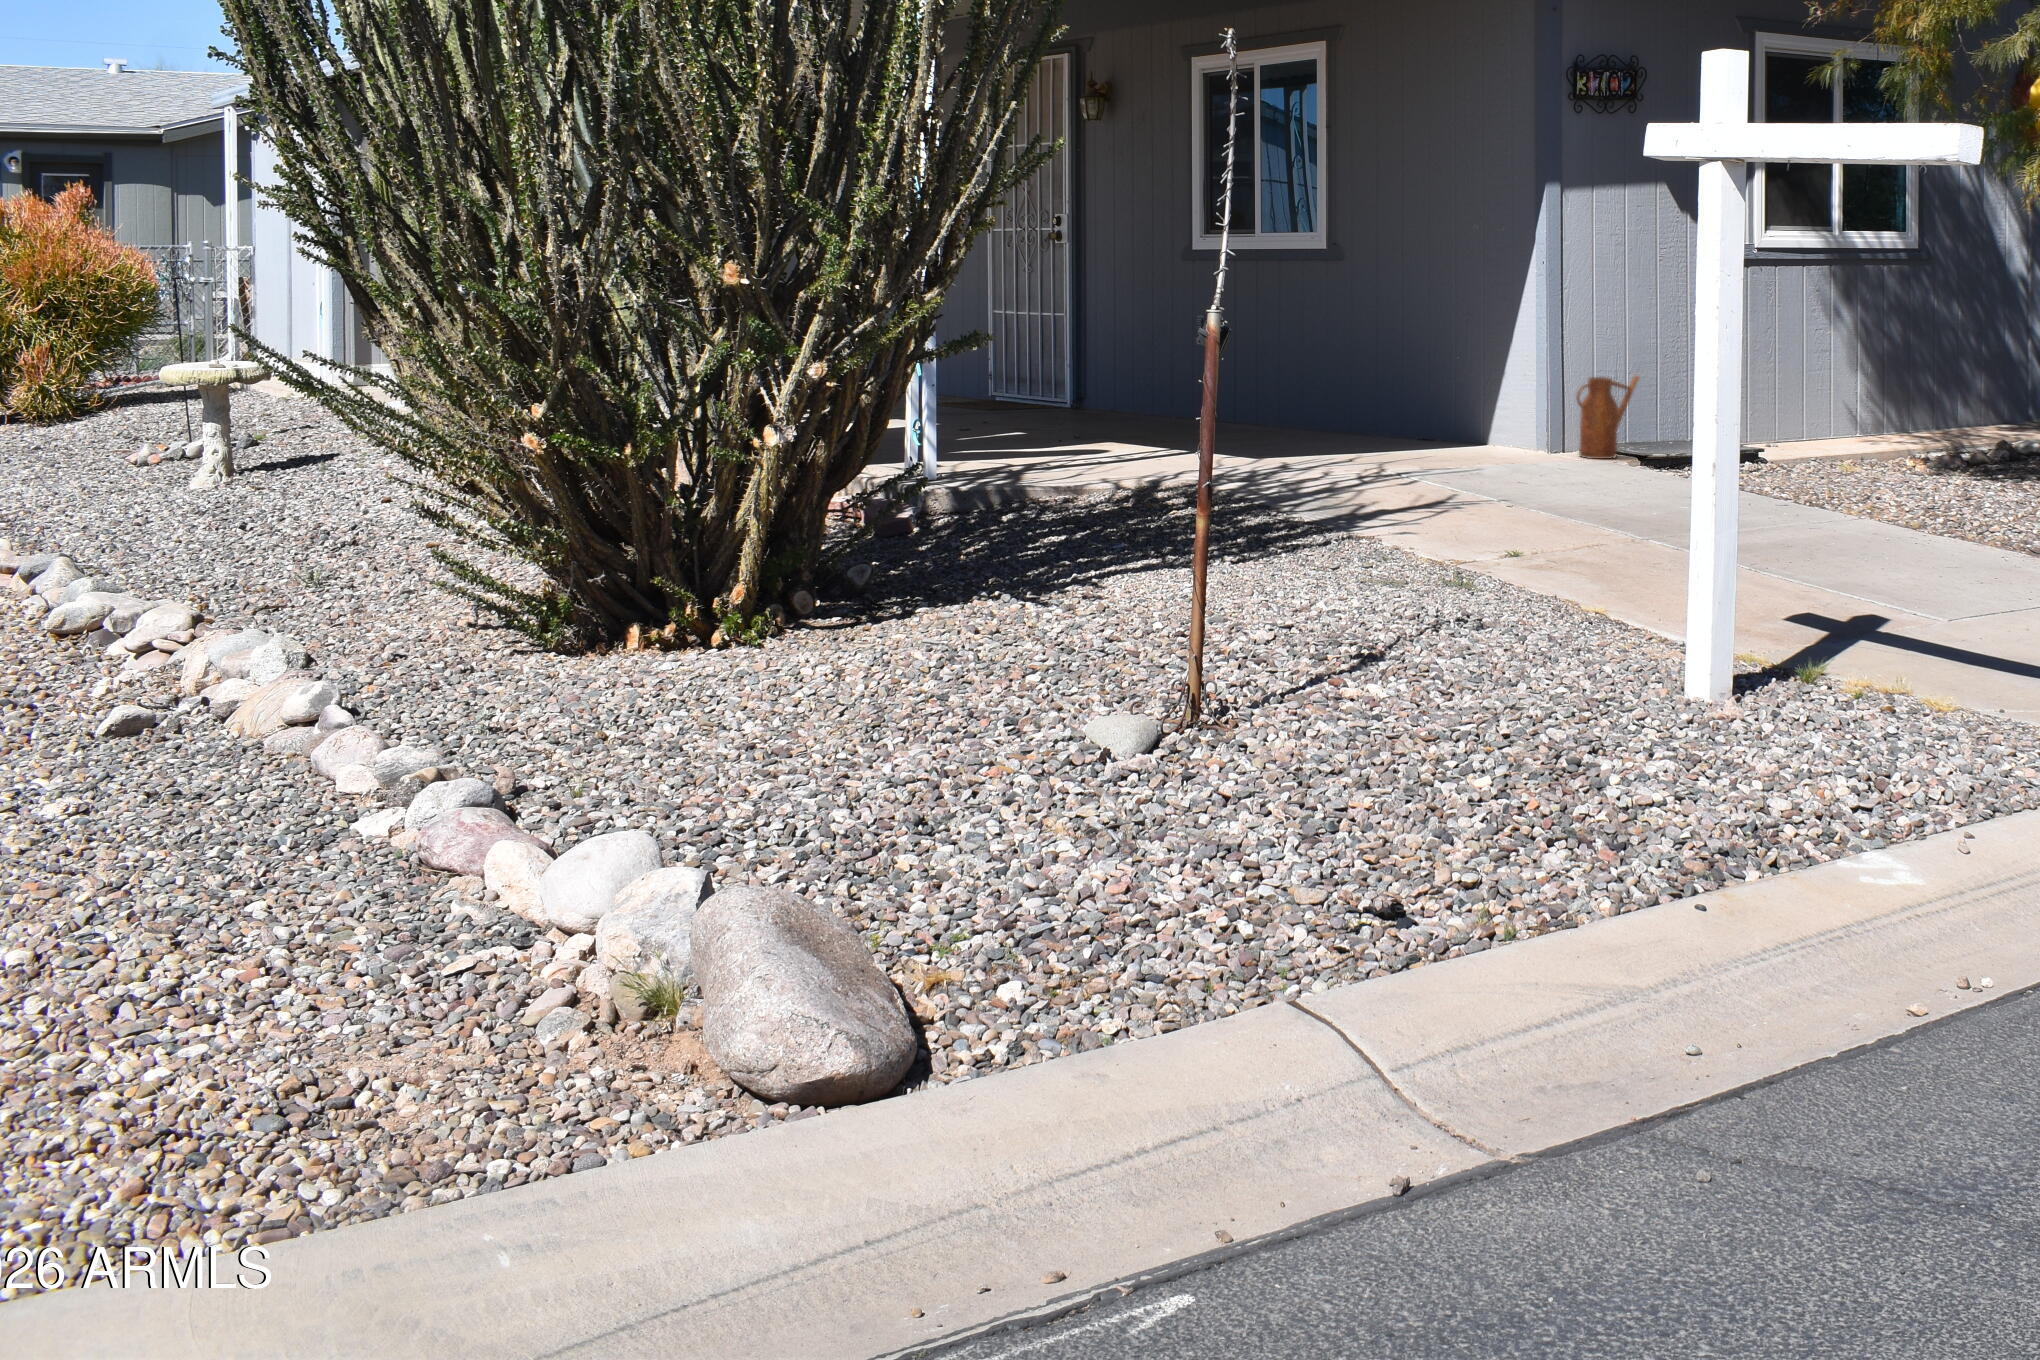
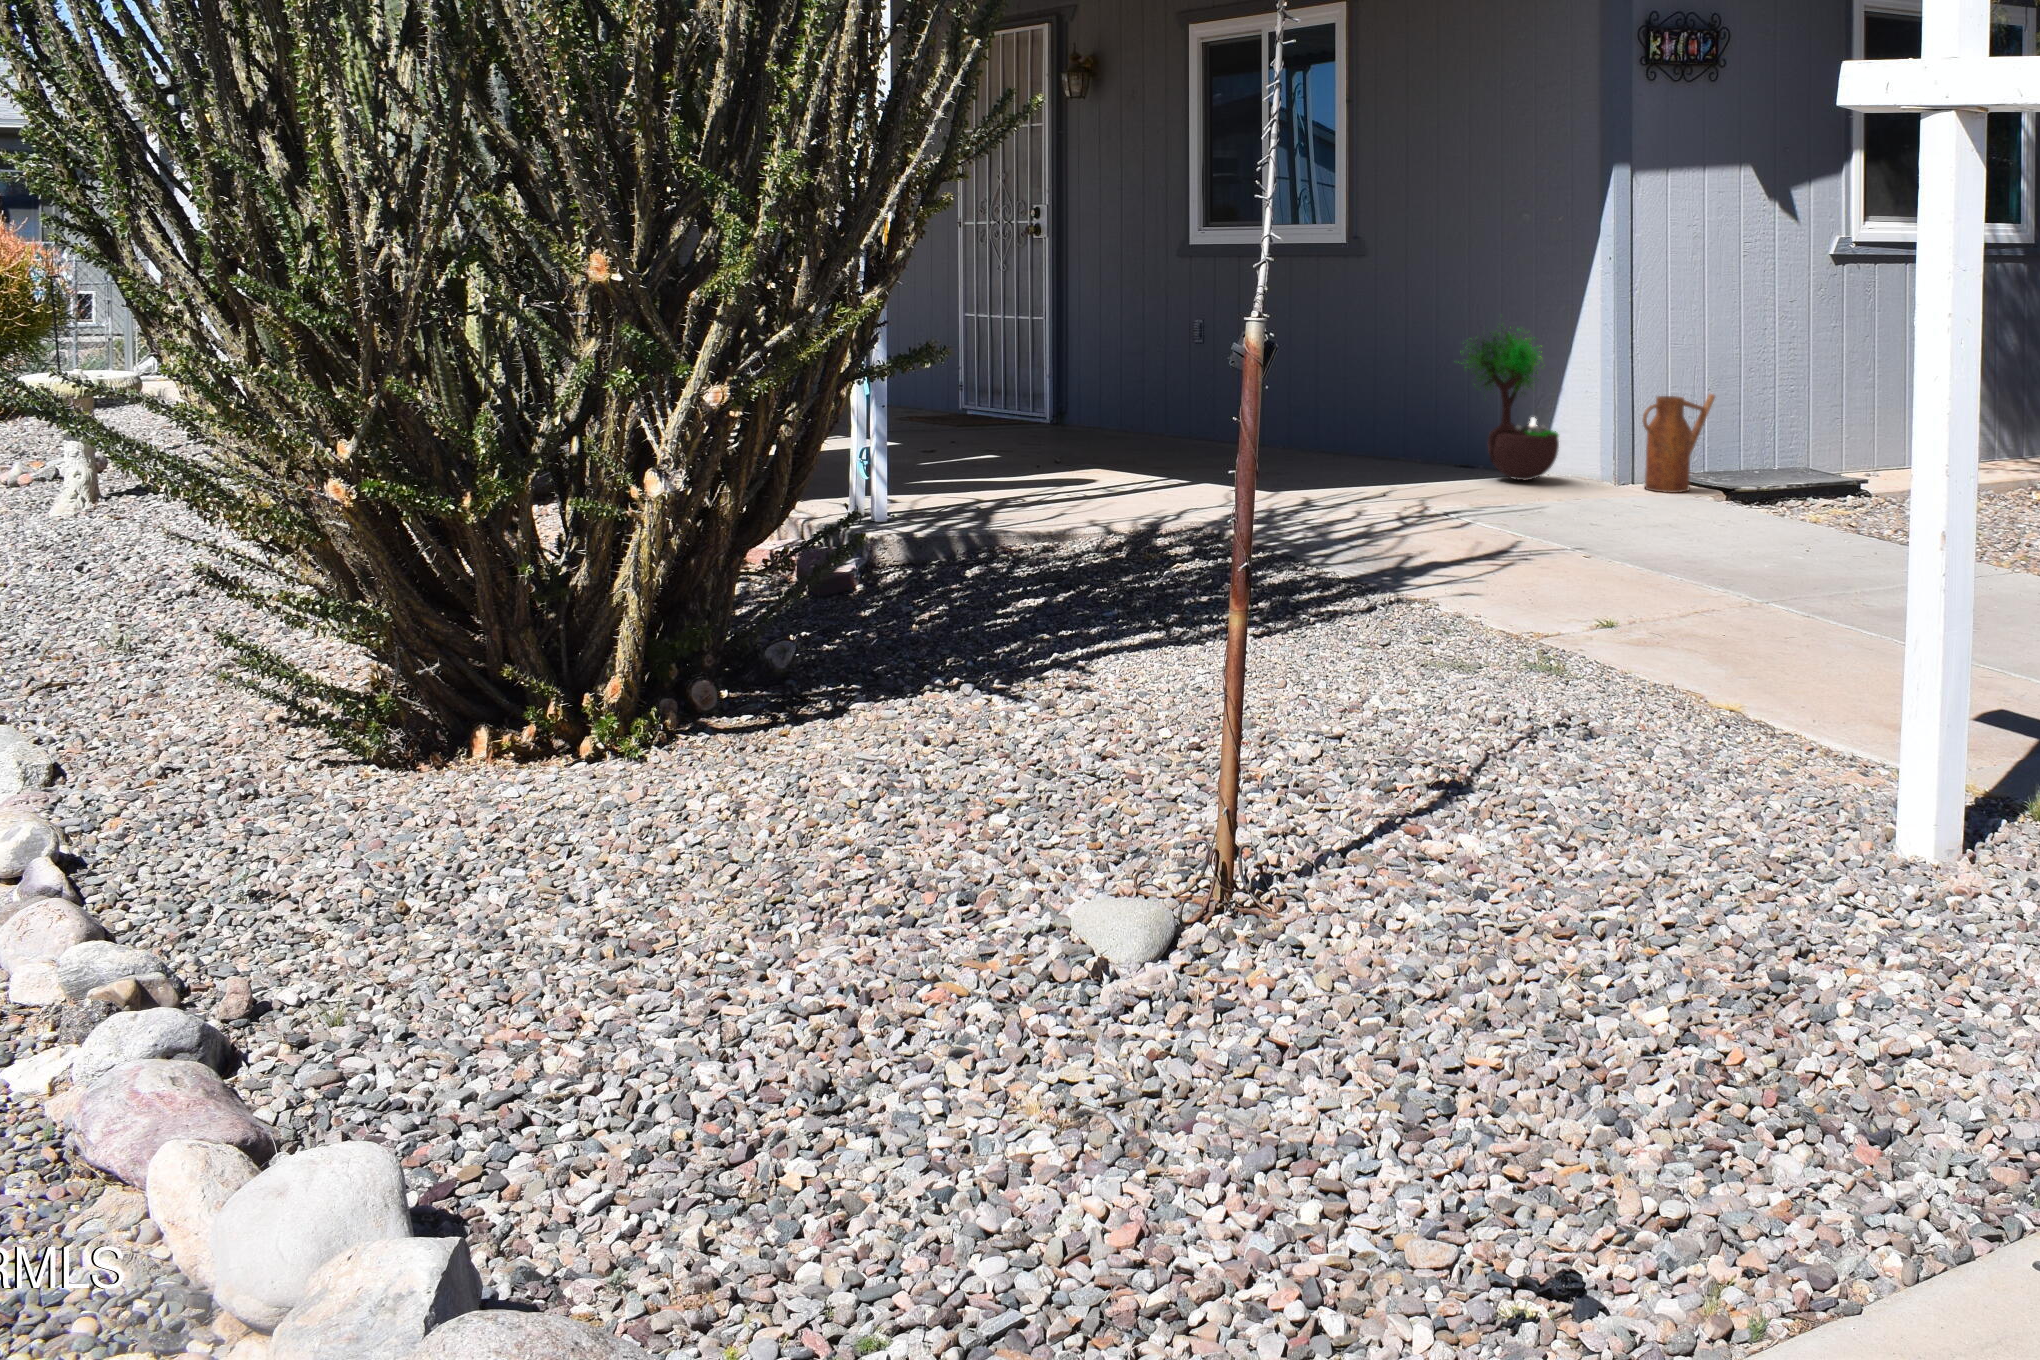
potted tree: none [1417,308,1509,450] -> present [1458,325,1559,480]

